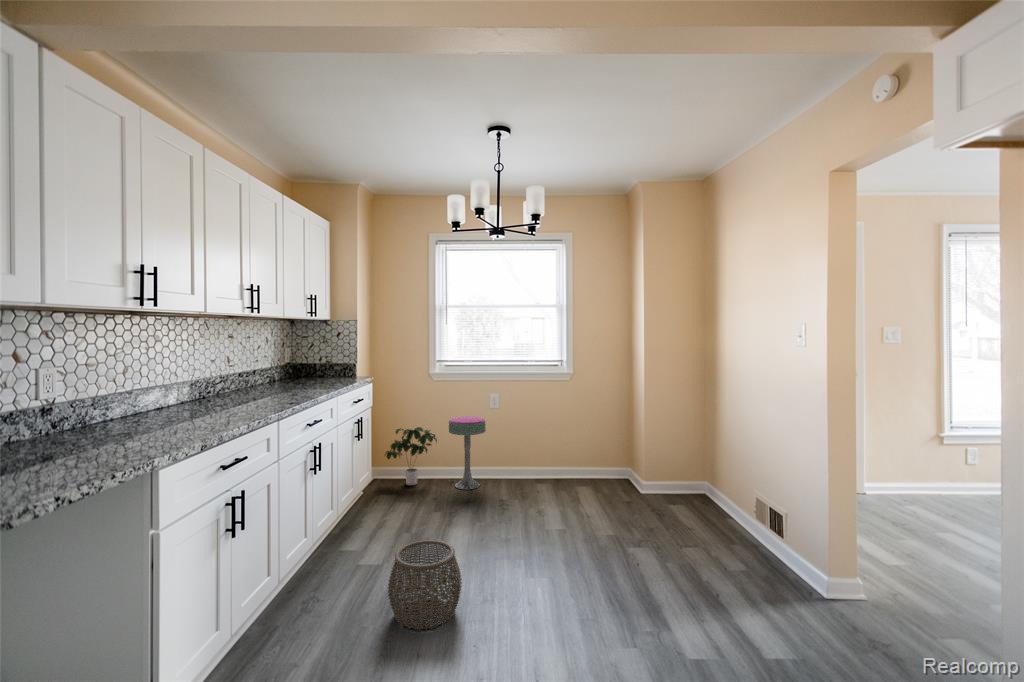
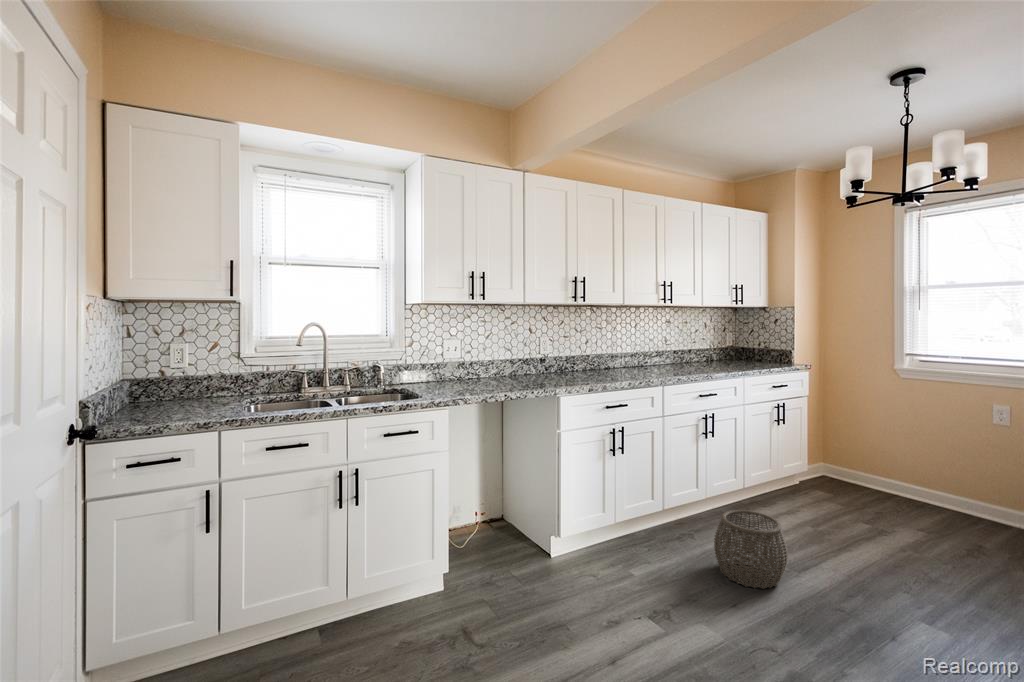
bar stool: present [449,416,486,490] -> none [902,424,963,515]
potted plant: present [385,427,437,485] -> none [825,424,892,489]

